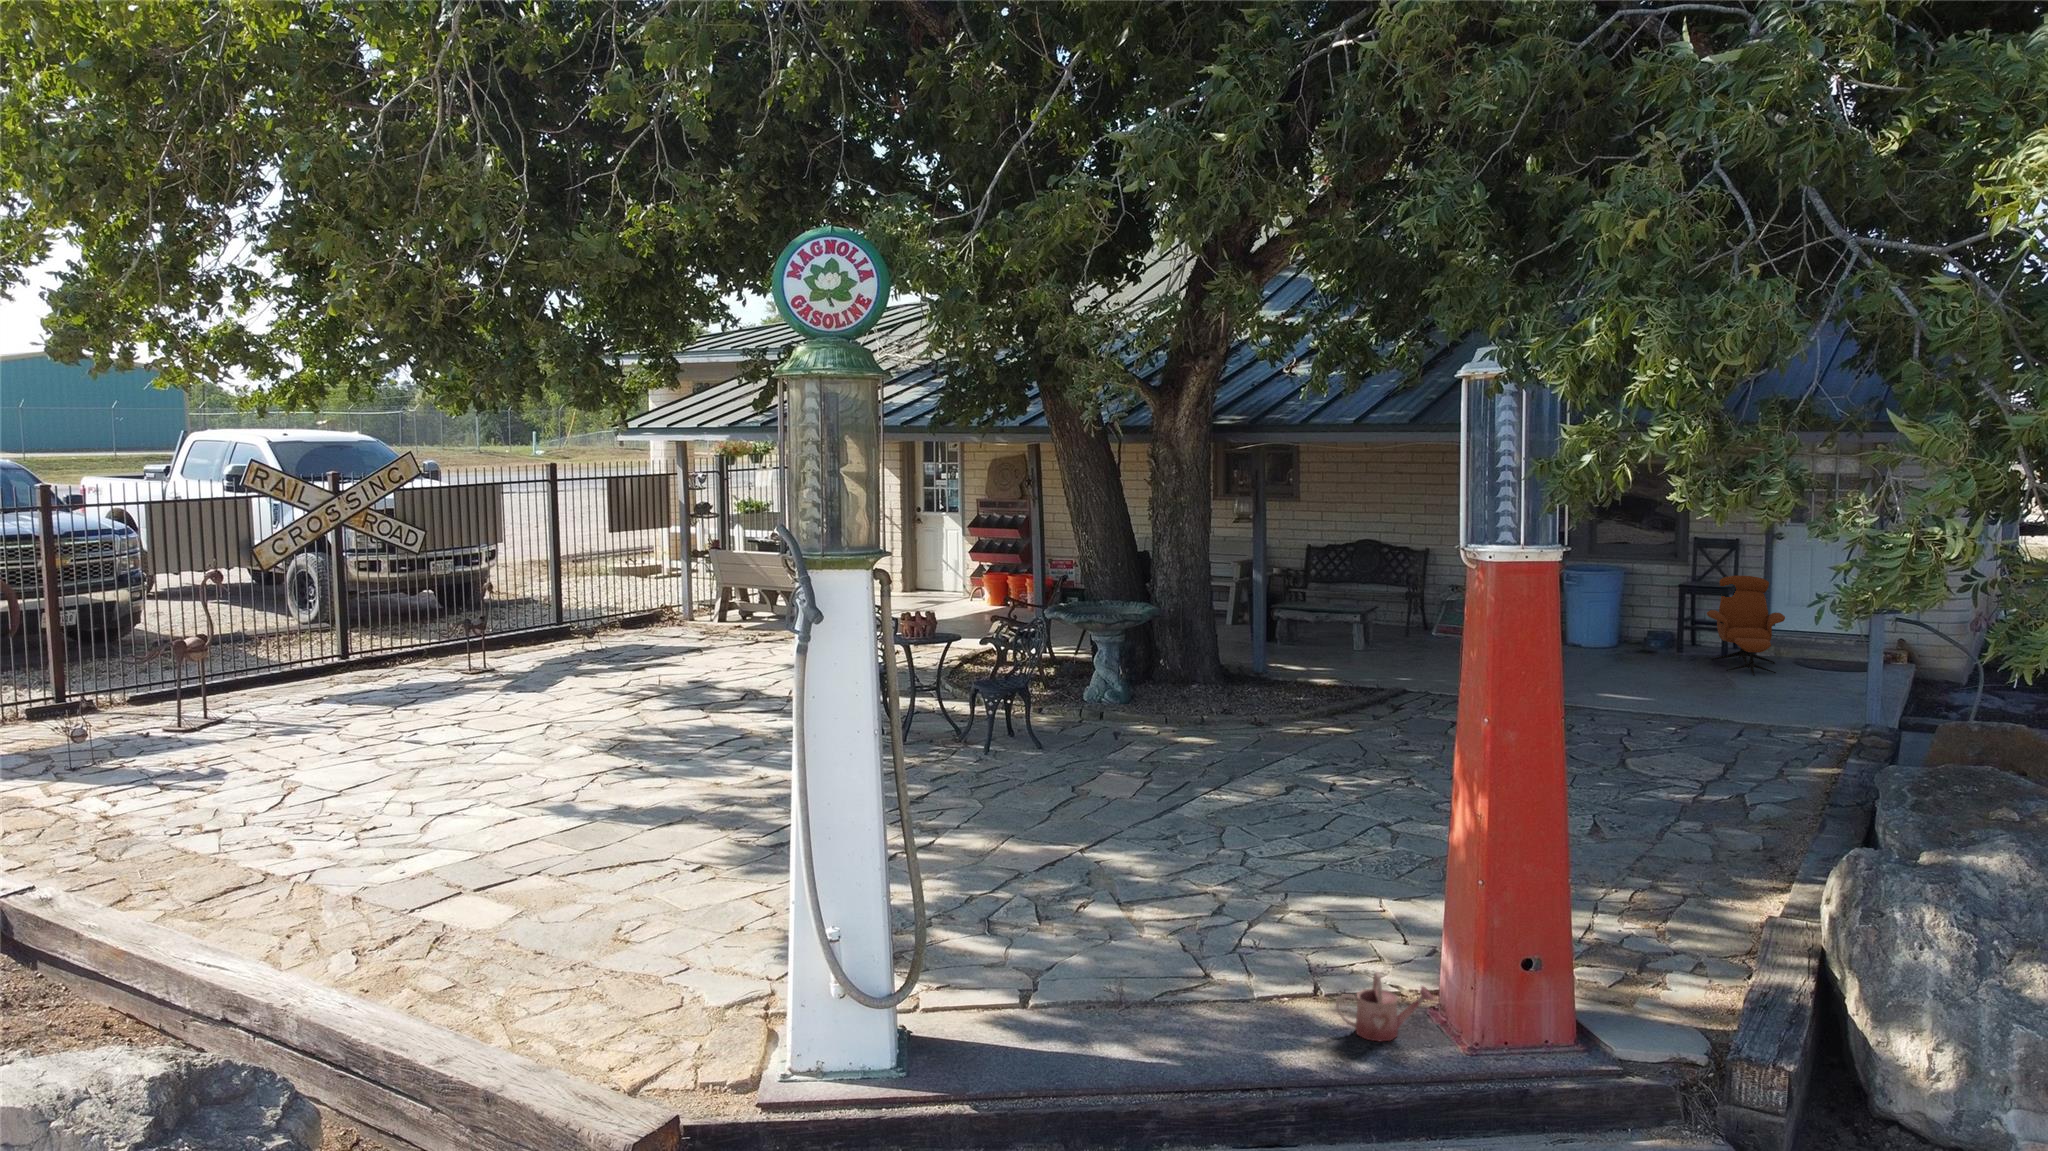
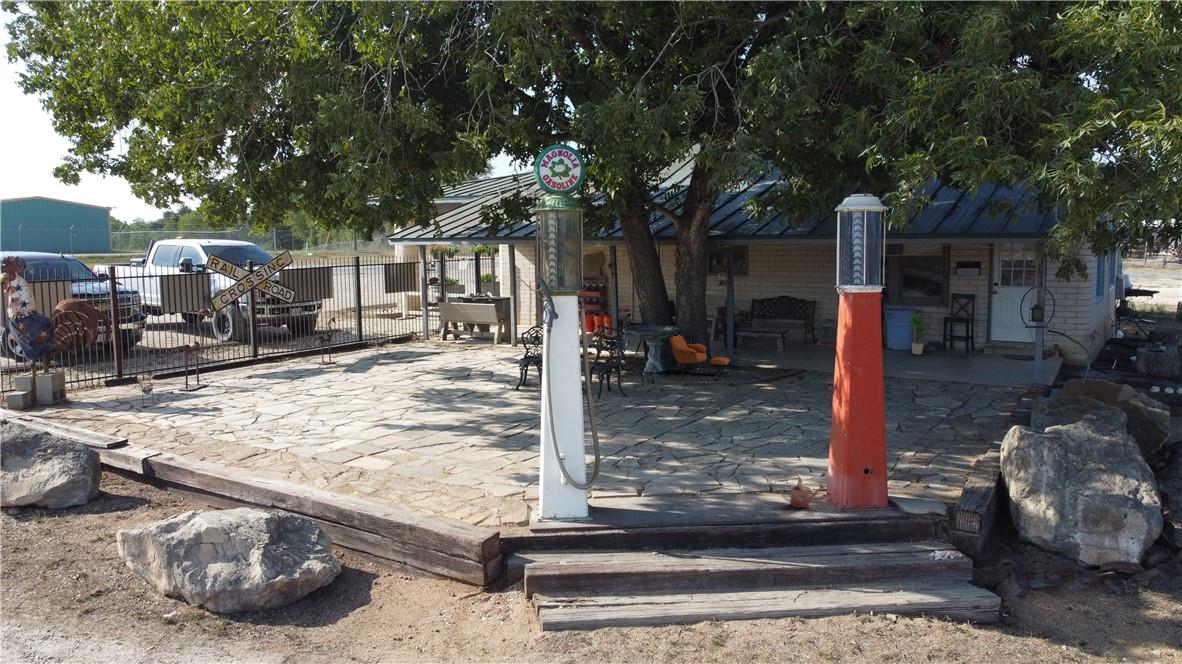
potted plant: none [1604,572,1661,657] -> present [909,313,925,355]
lounge chair: present [1707,576,1785,676] -> present [669,335,729,377]

